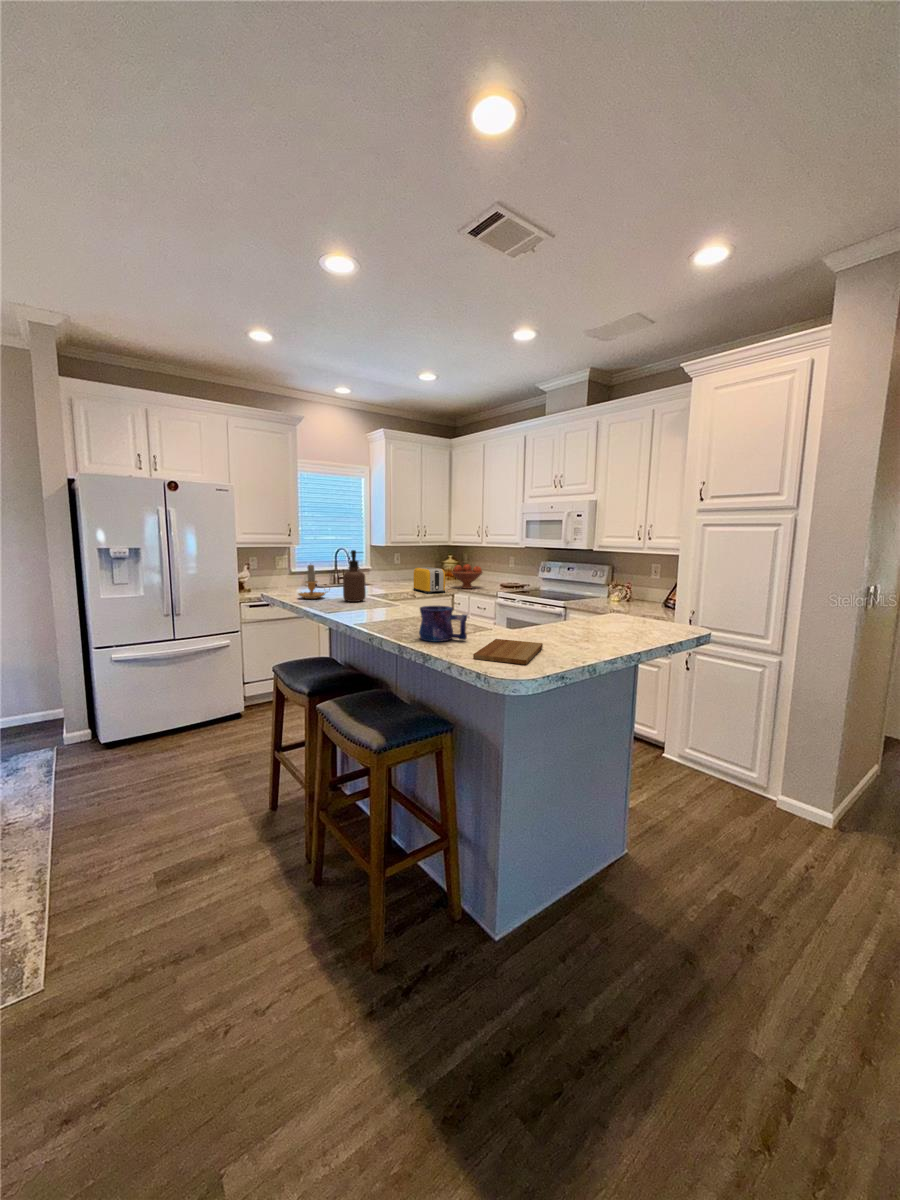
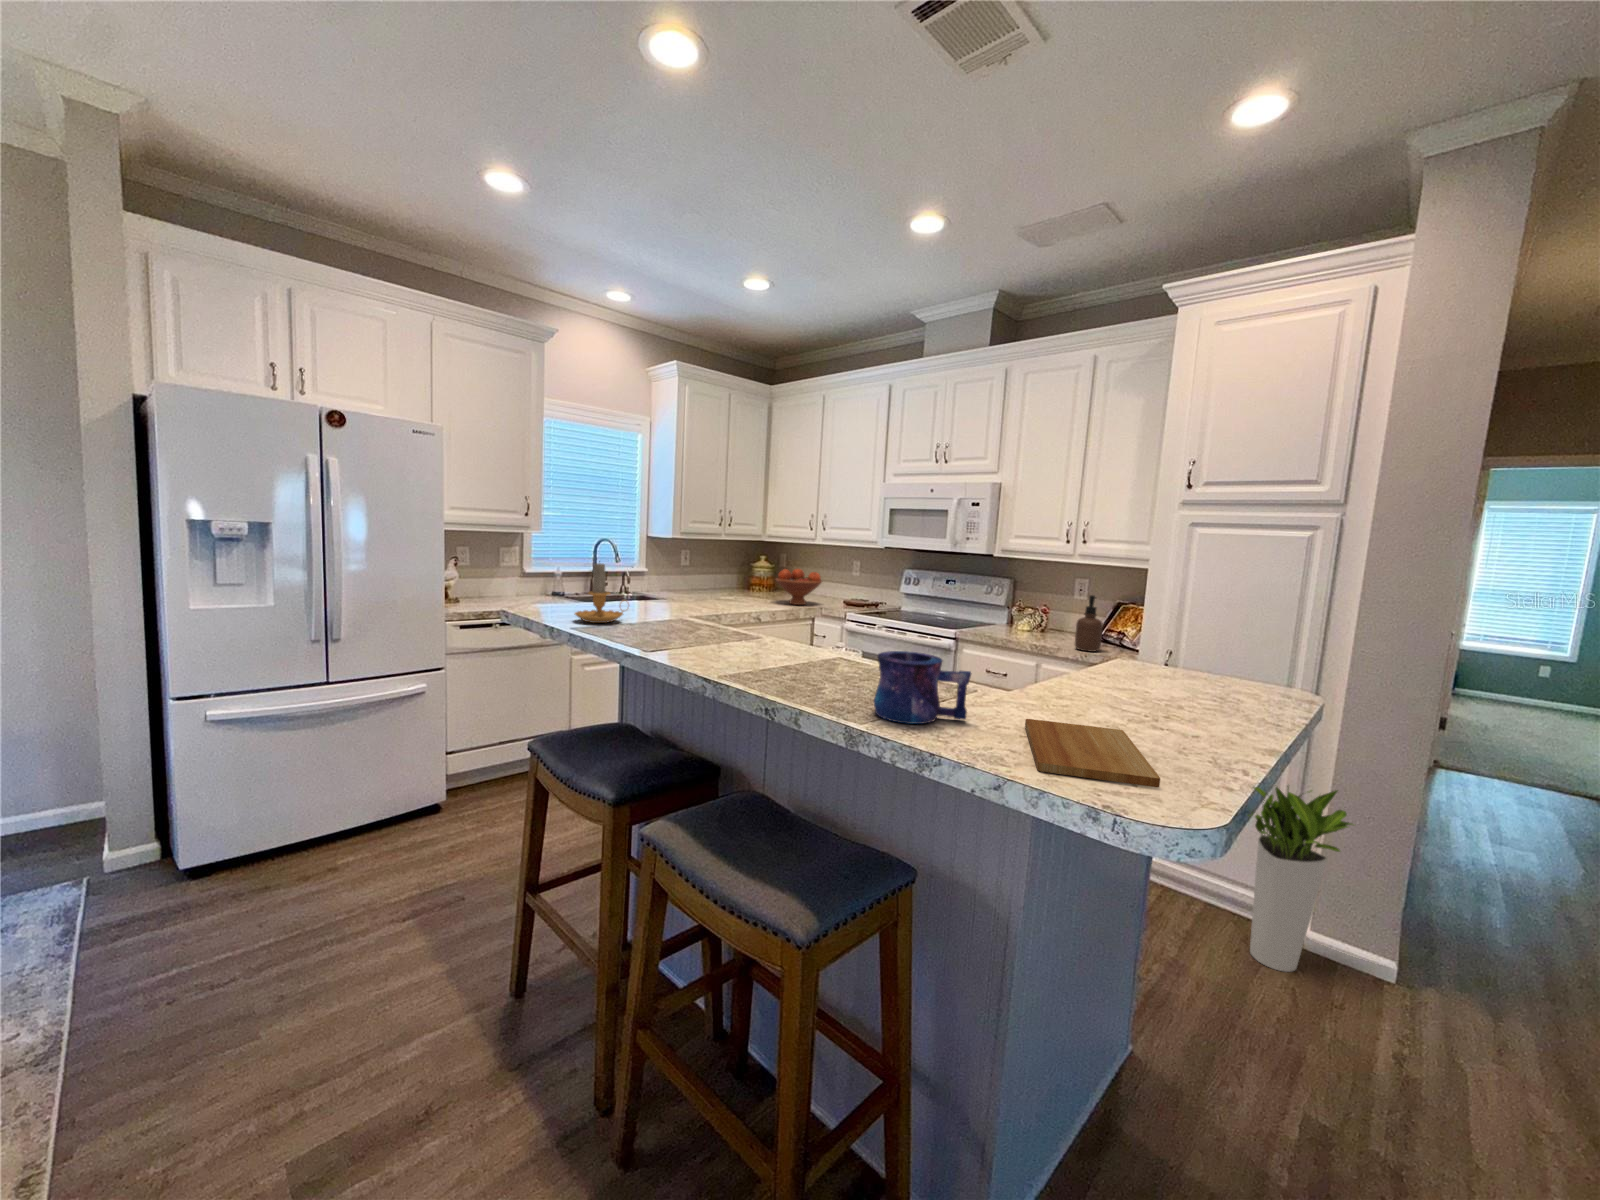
soap dispenser: present [343,550,366,602] -> present [1075,595,1103,652]
toaster: present [414,567,445,594] -> none [721,572,772,612]
planter: none [730,696,804,820] -> present [1250,787,1353,972]

